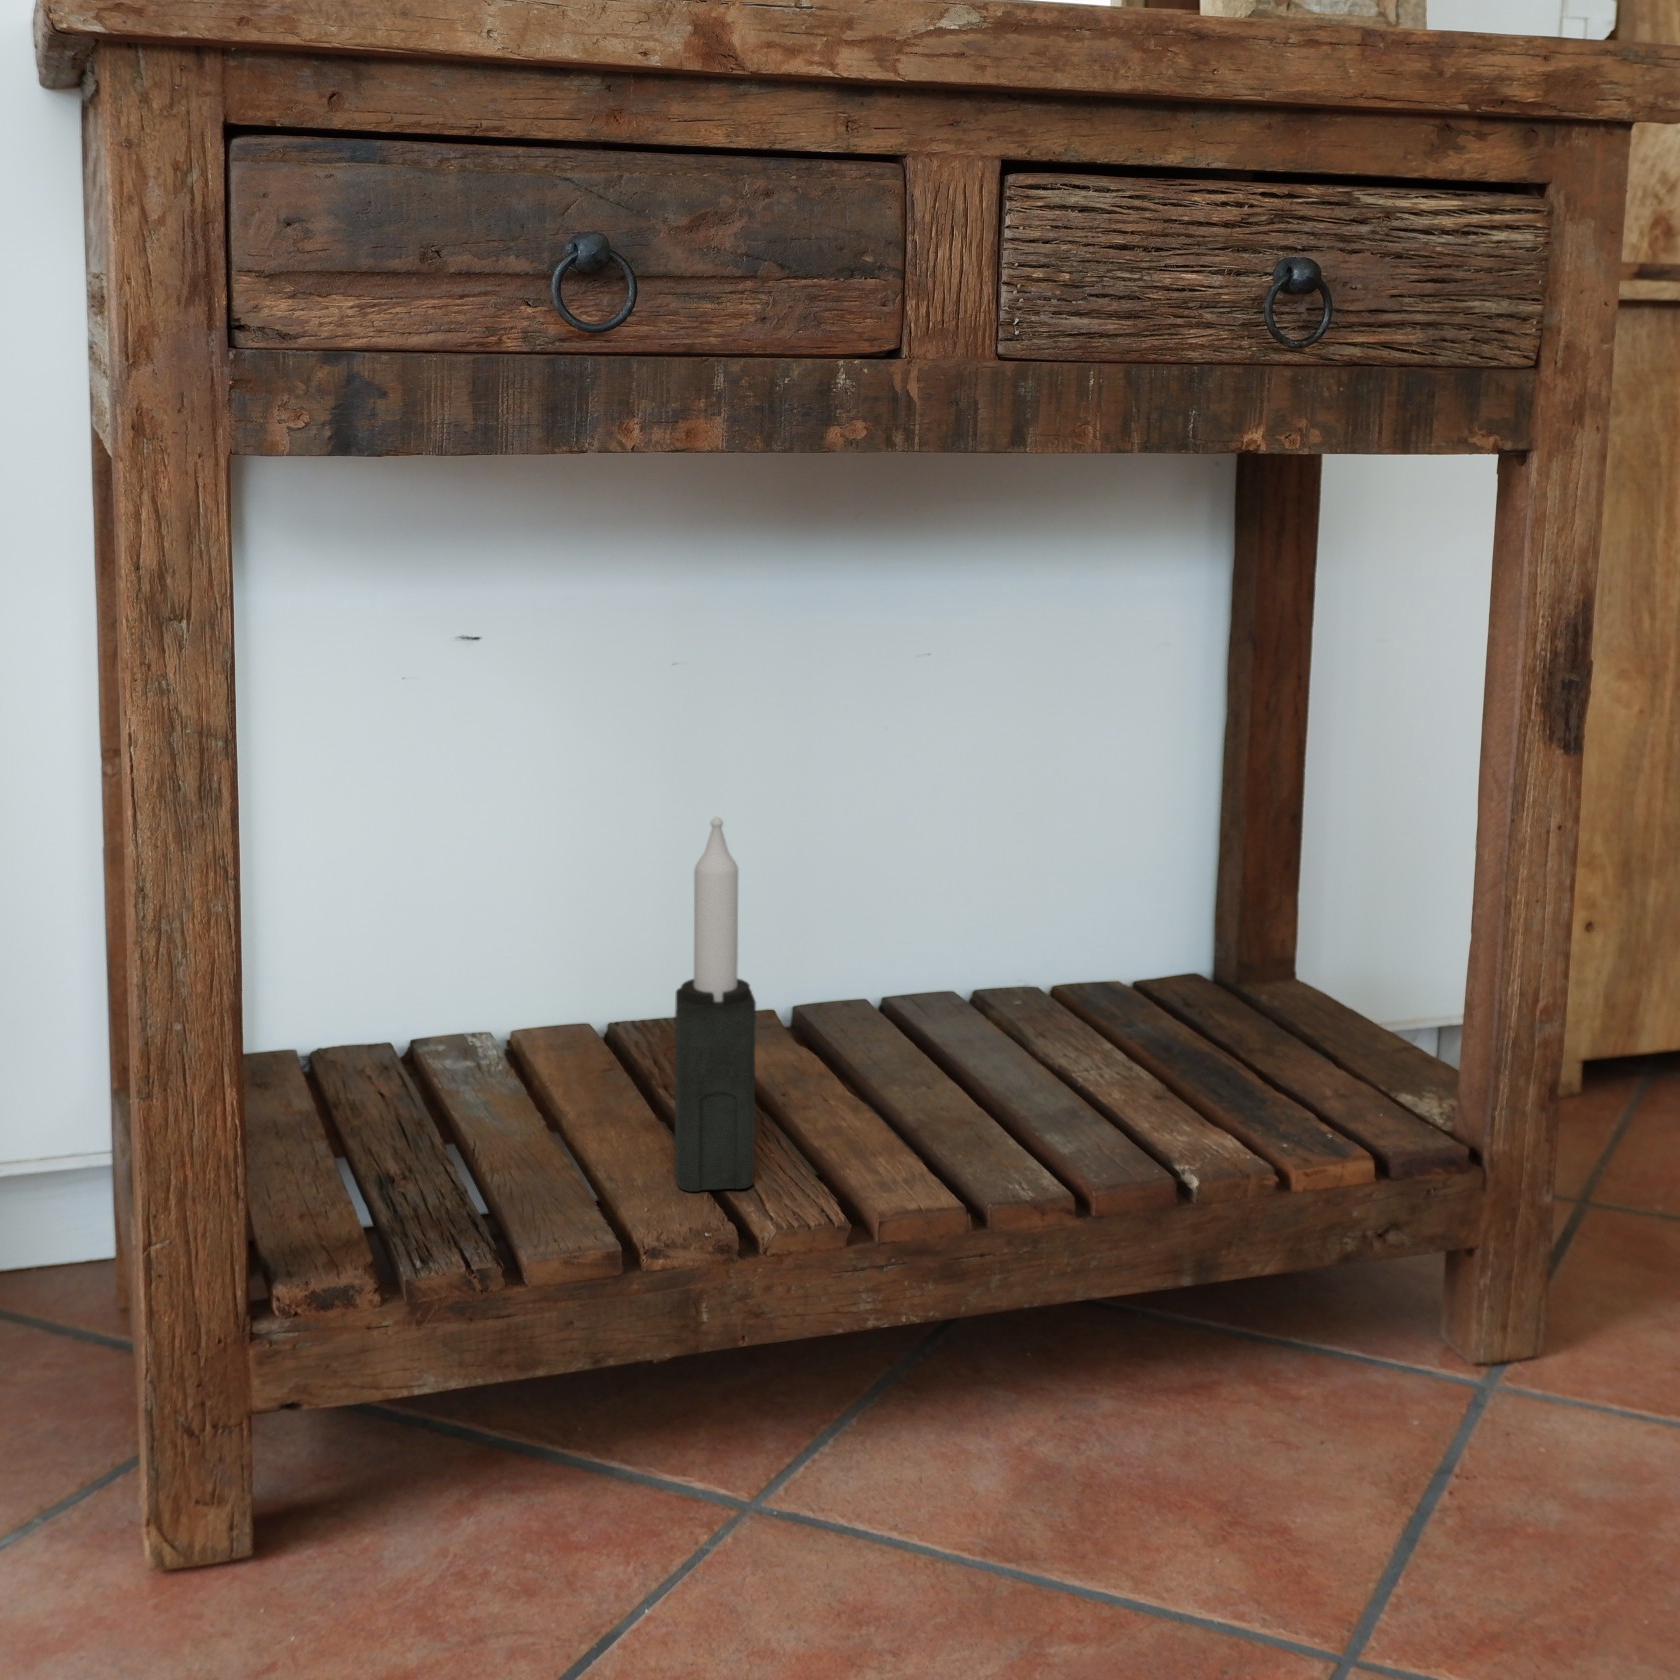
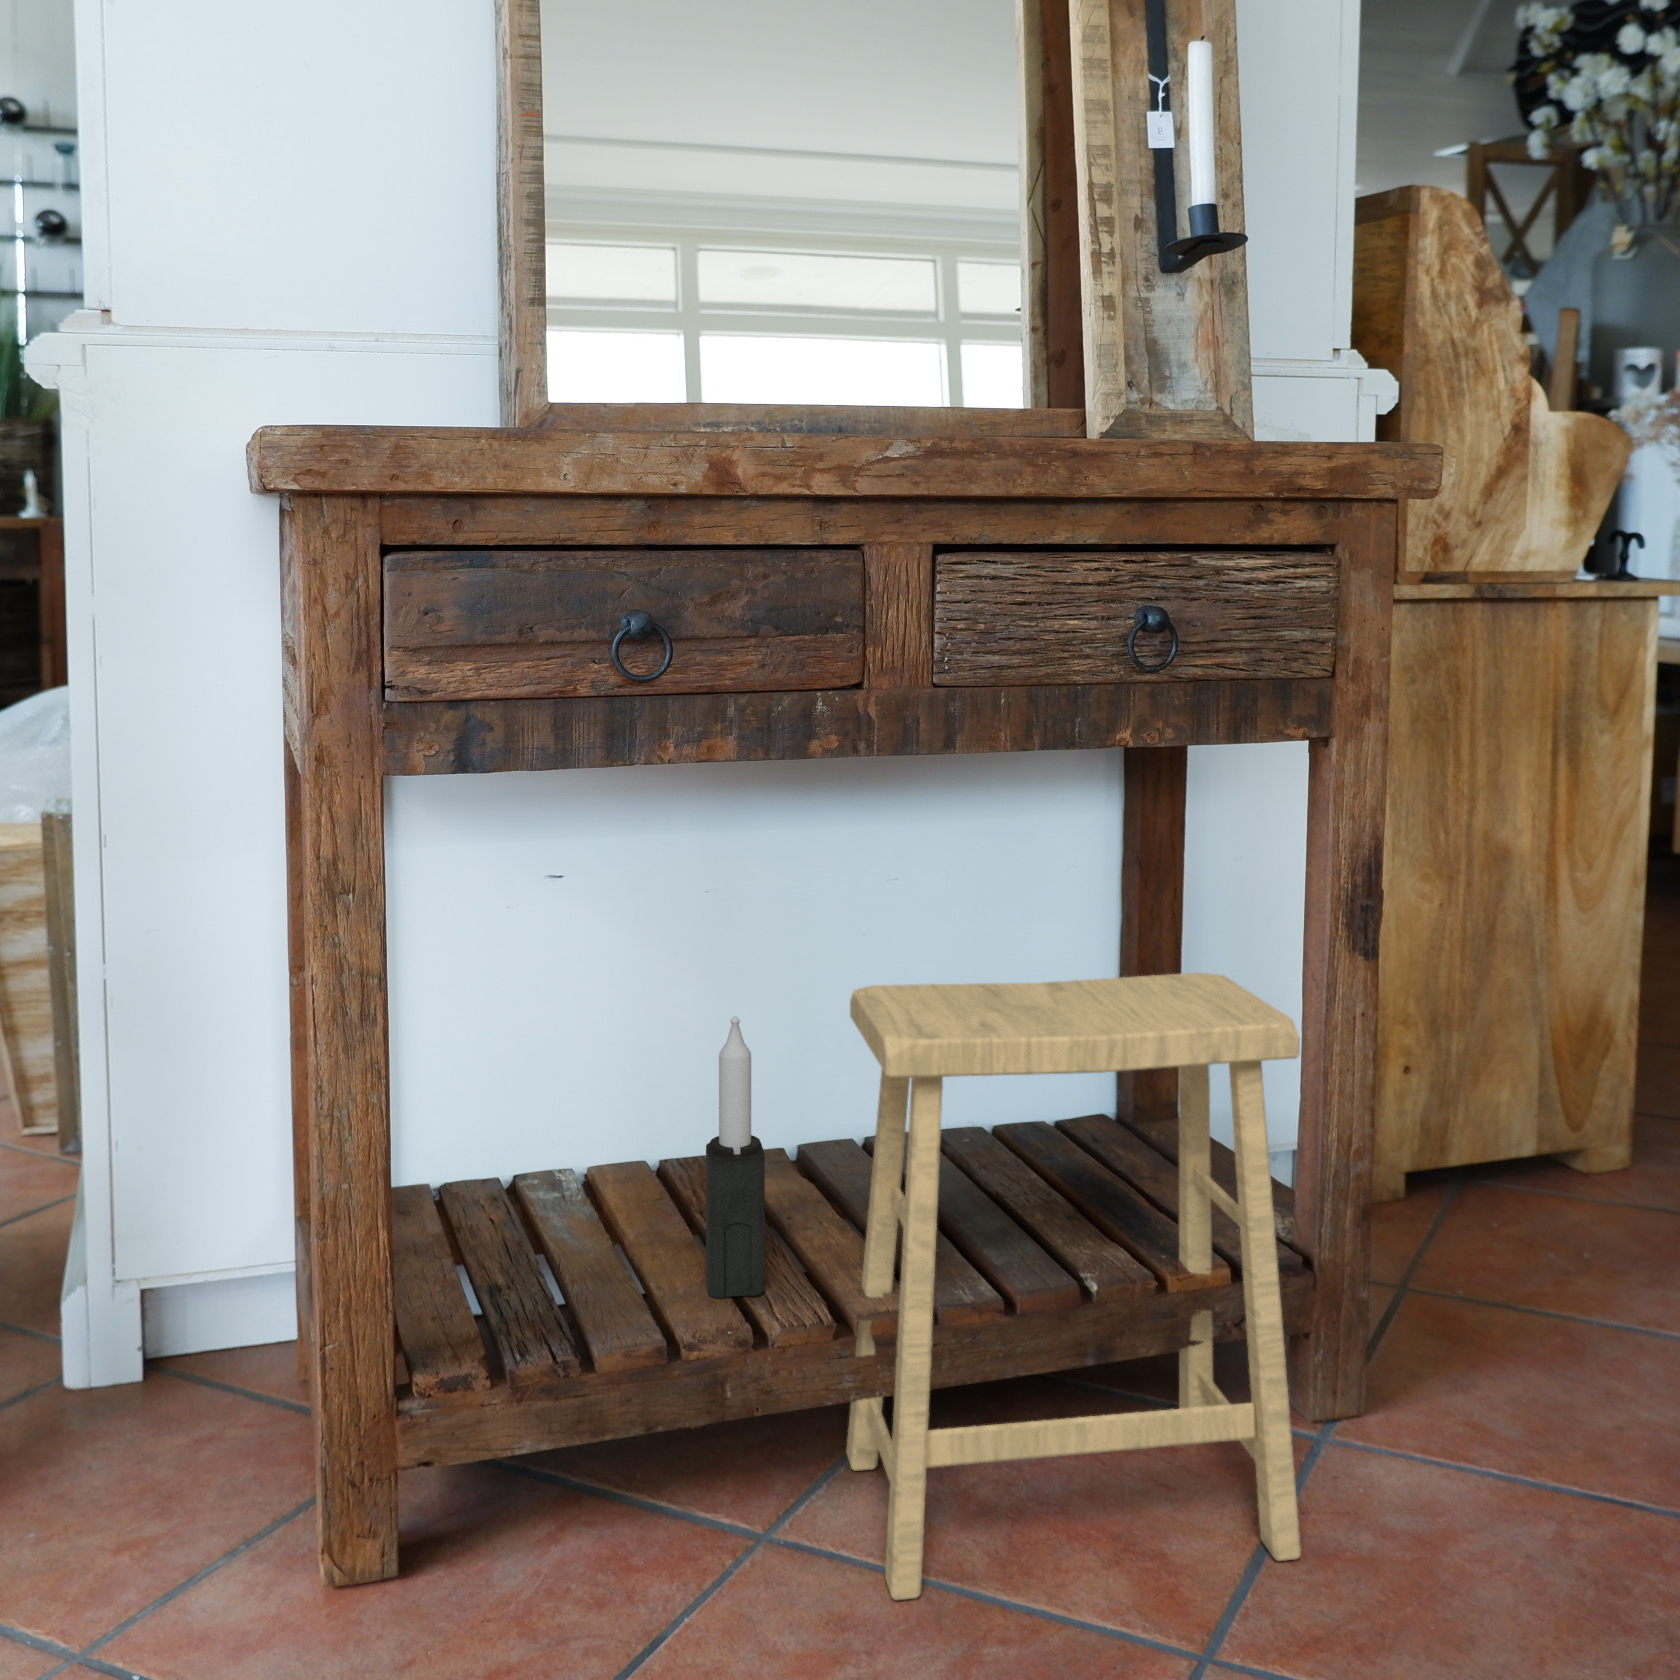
footstool: none [859,769,1485,1577] -> present [846,973,1301,1600]

